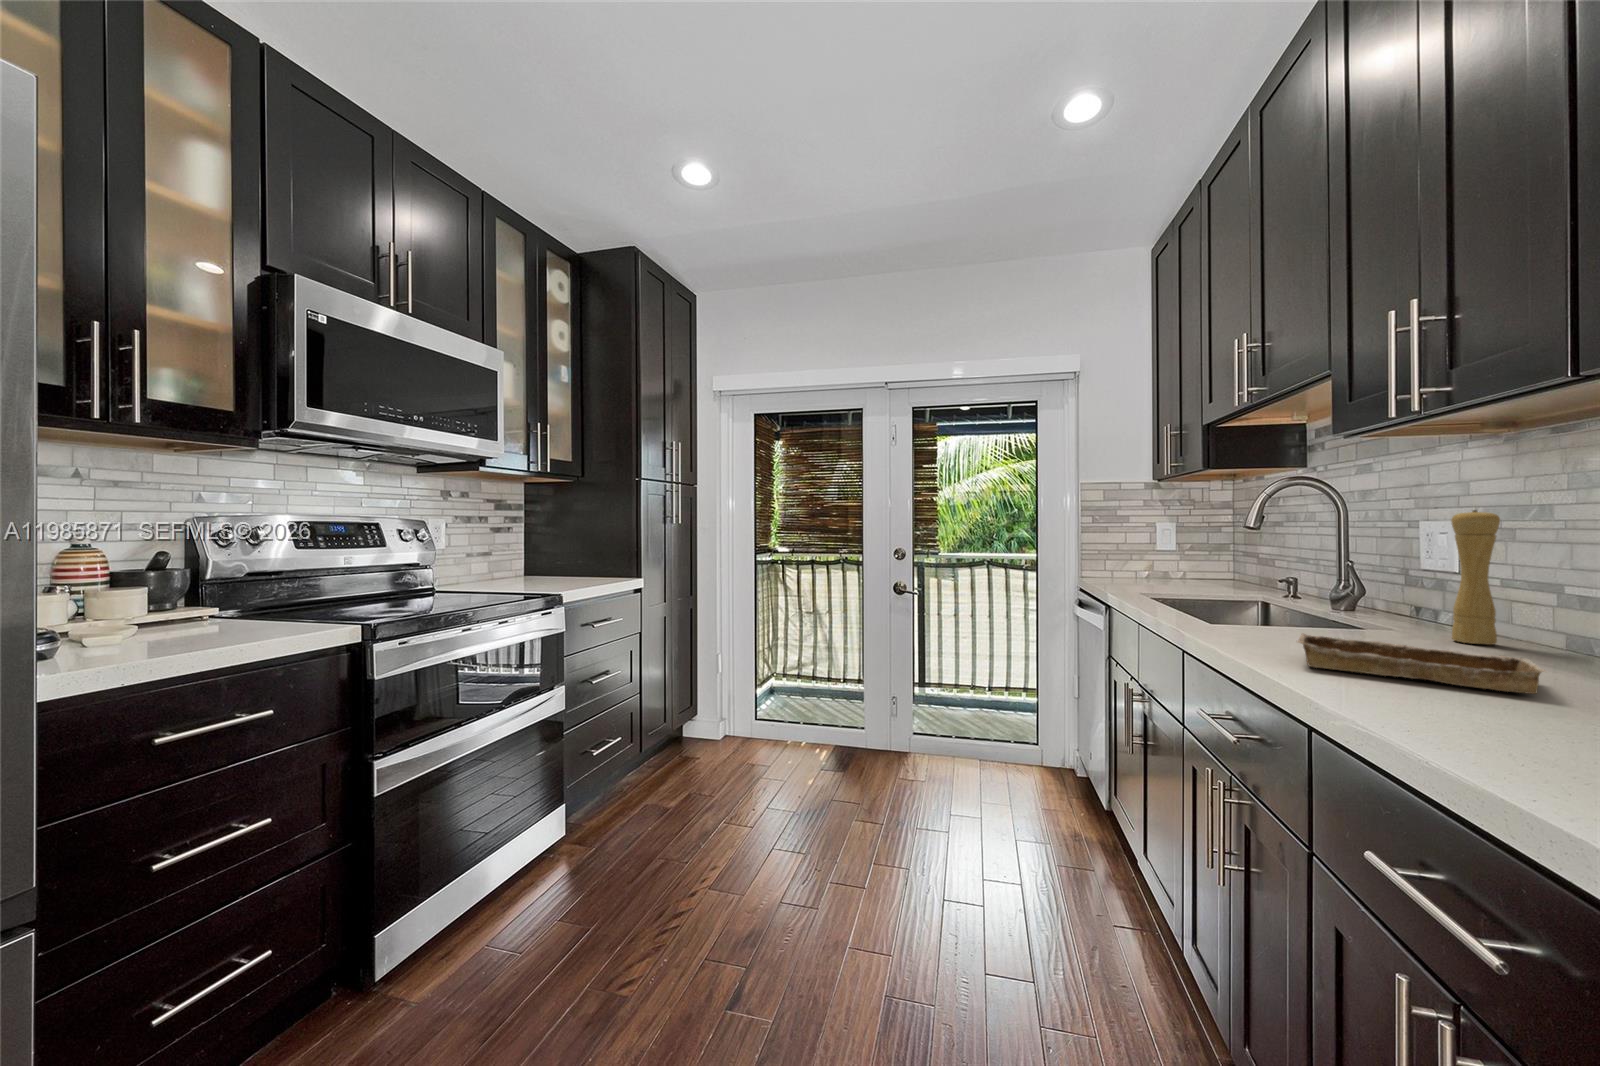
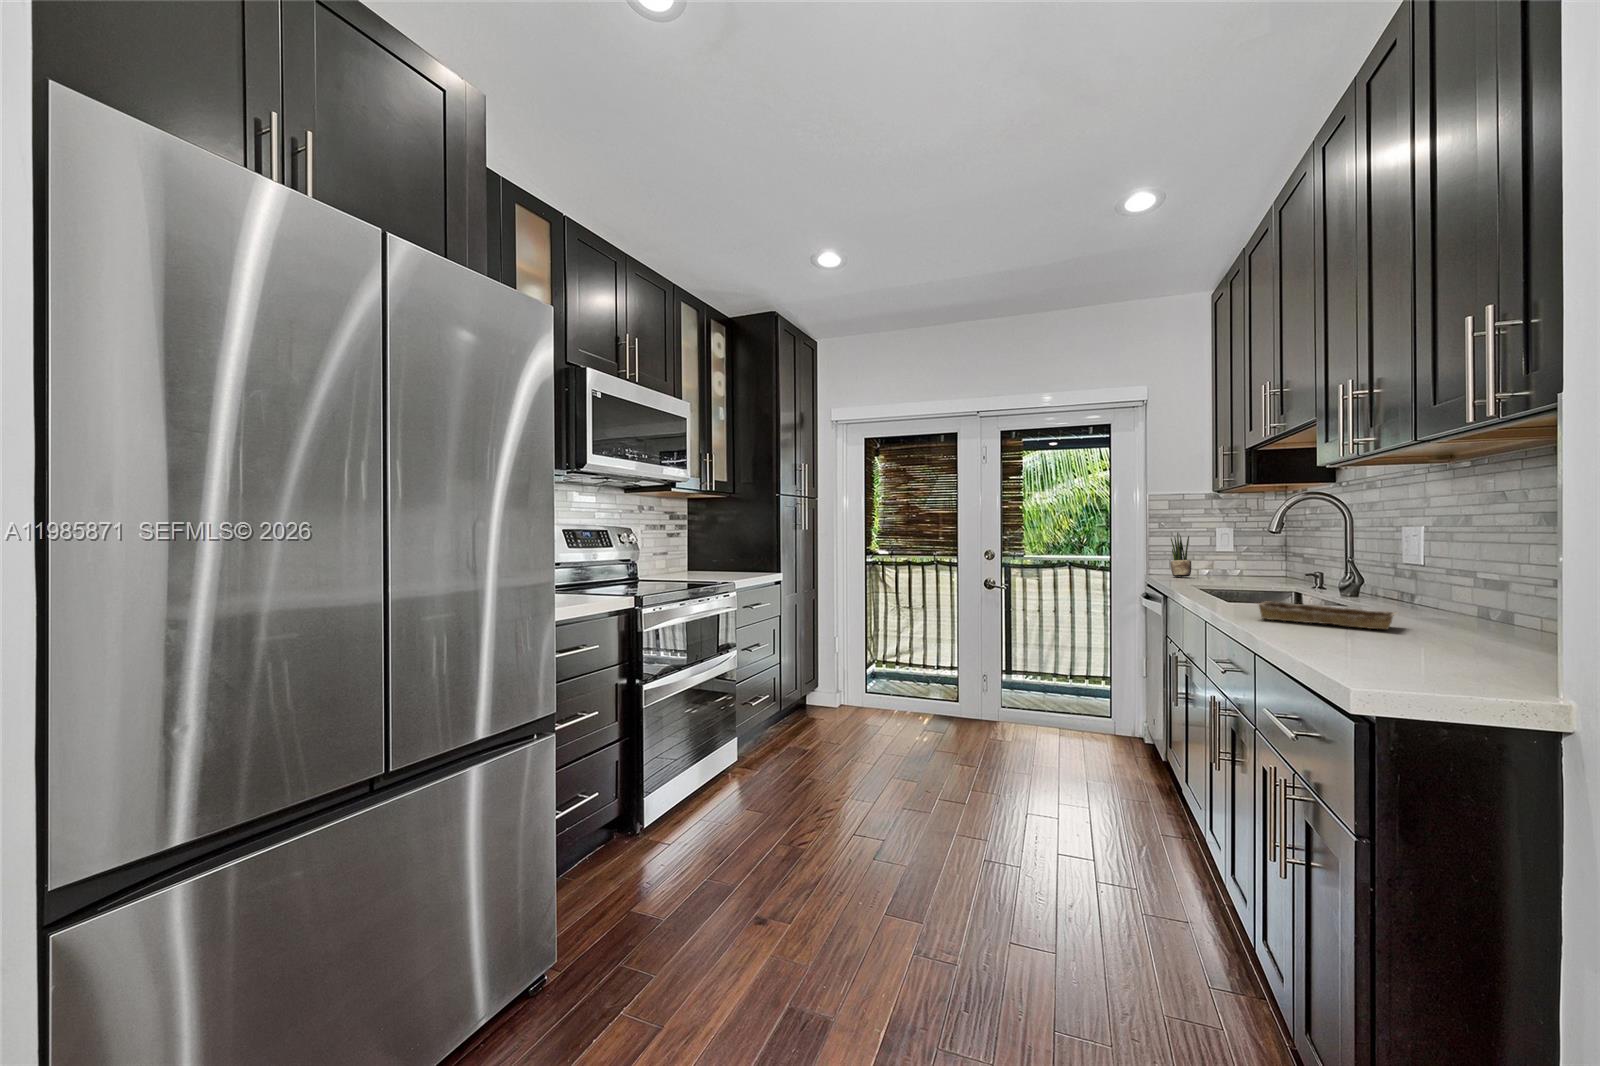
pepper mill: present [1451,510,1500,645] -> none [1394,519,1426,614]
potted plant: none [1106,524,1131,577] -> present [1170,533,1191,577]

